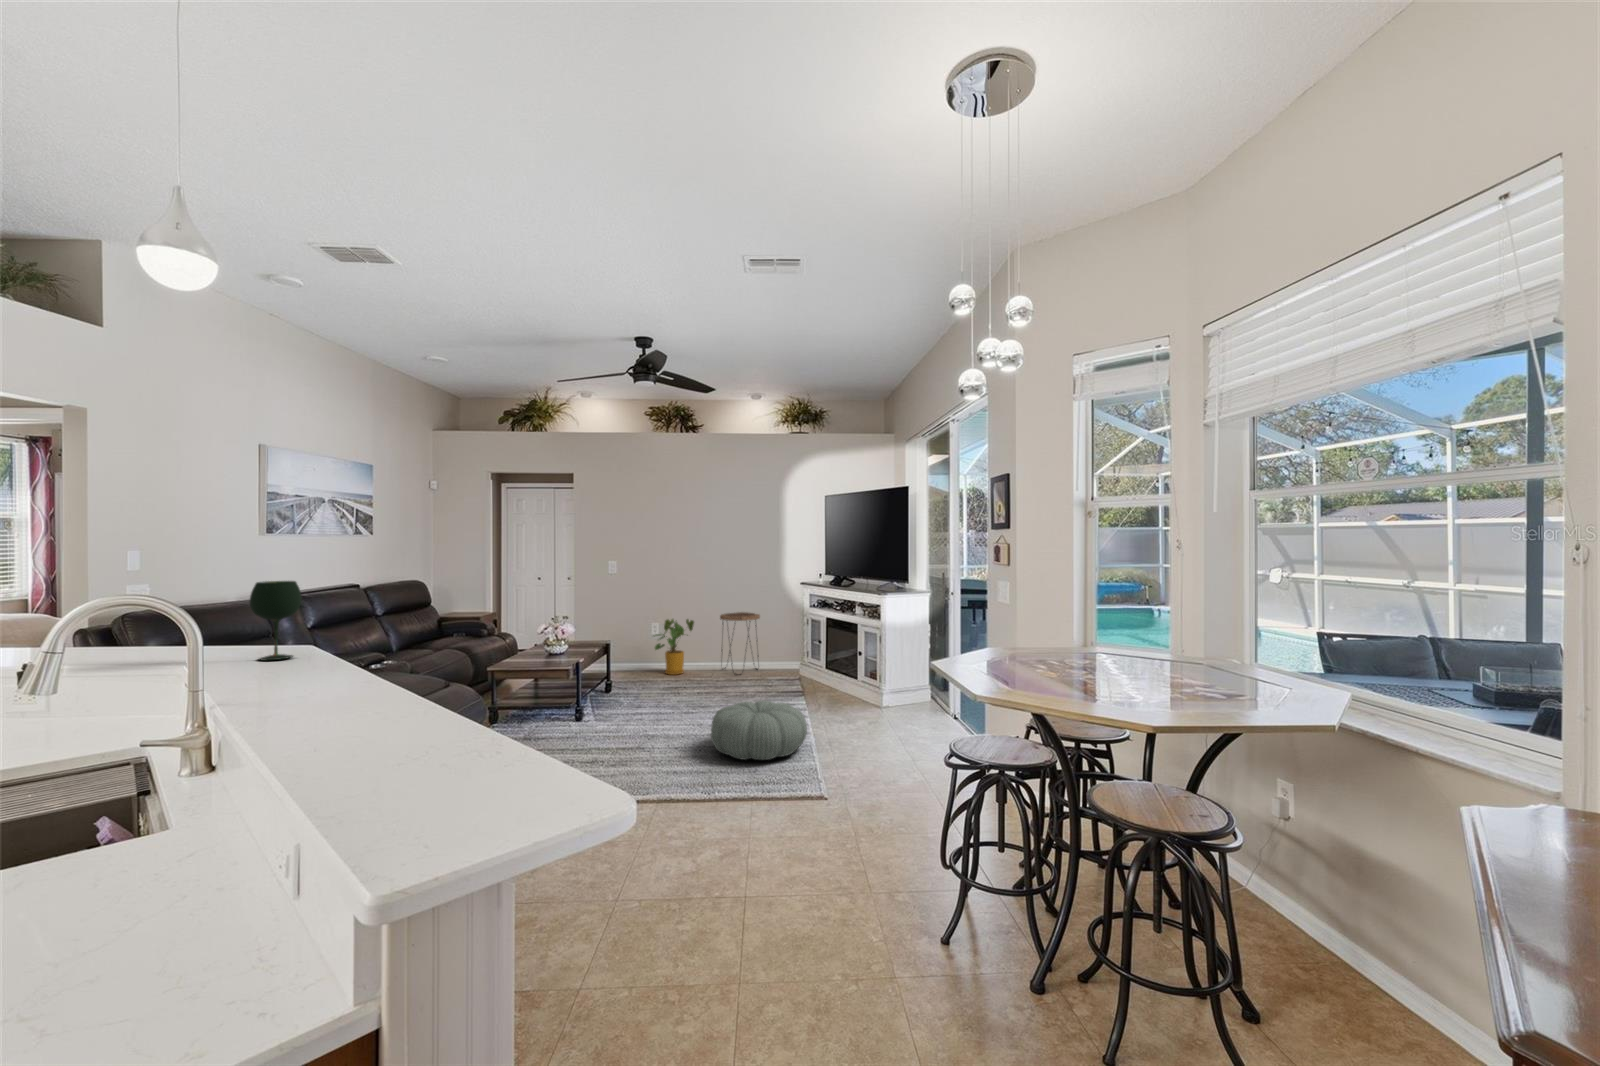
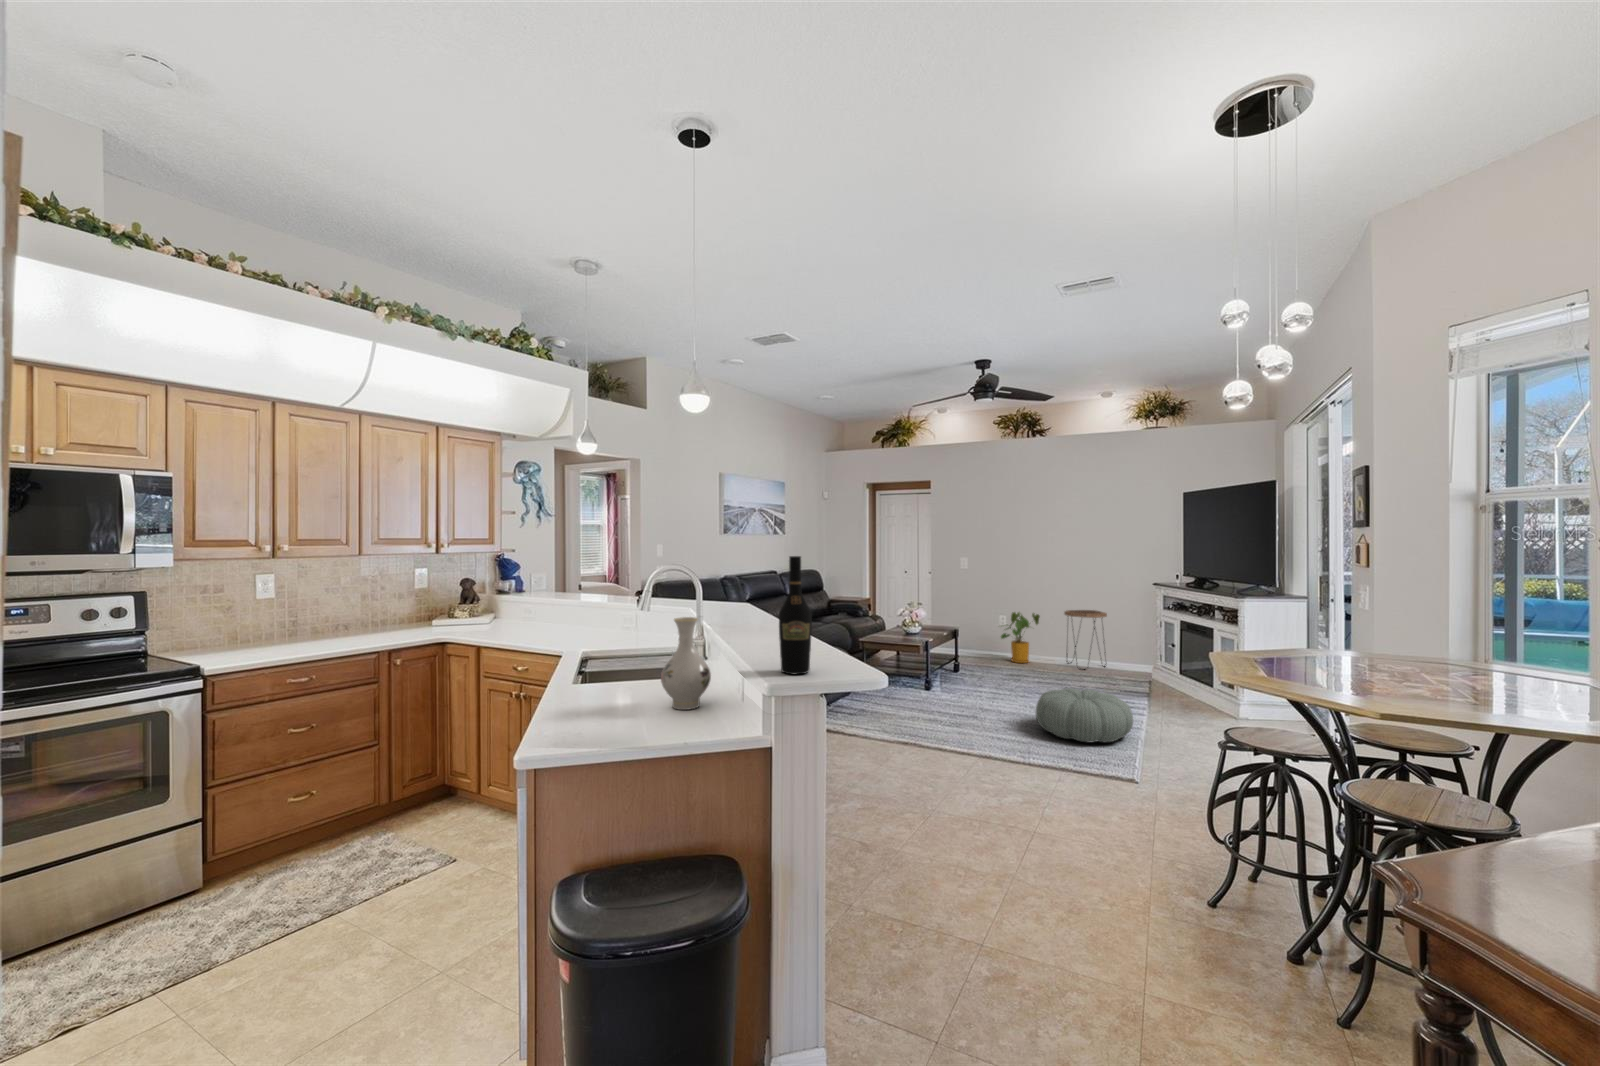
wine bottle: none [415,574,489,817] -> present [779,556,812,675]
wine glass: present [250,581,302,661] -> none [716,563,740,610]
vase: none [78,714,234,937] -> present [661,617,711,710]

